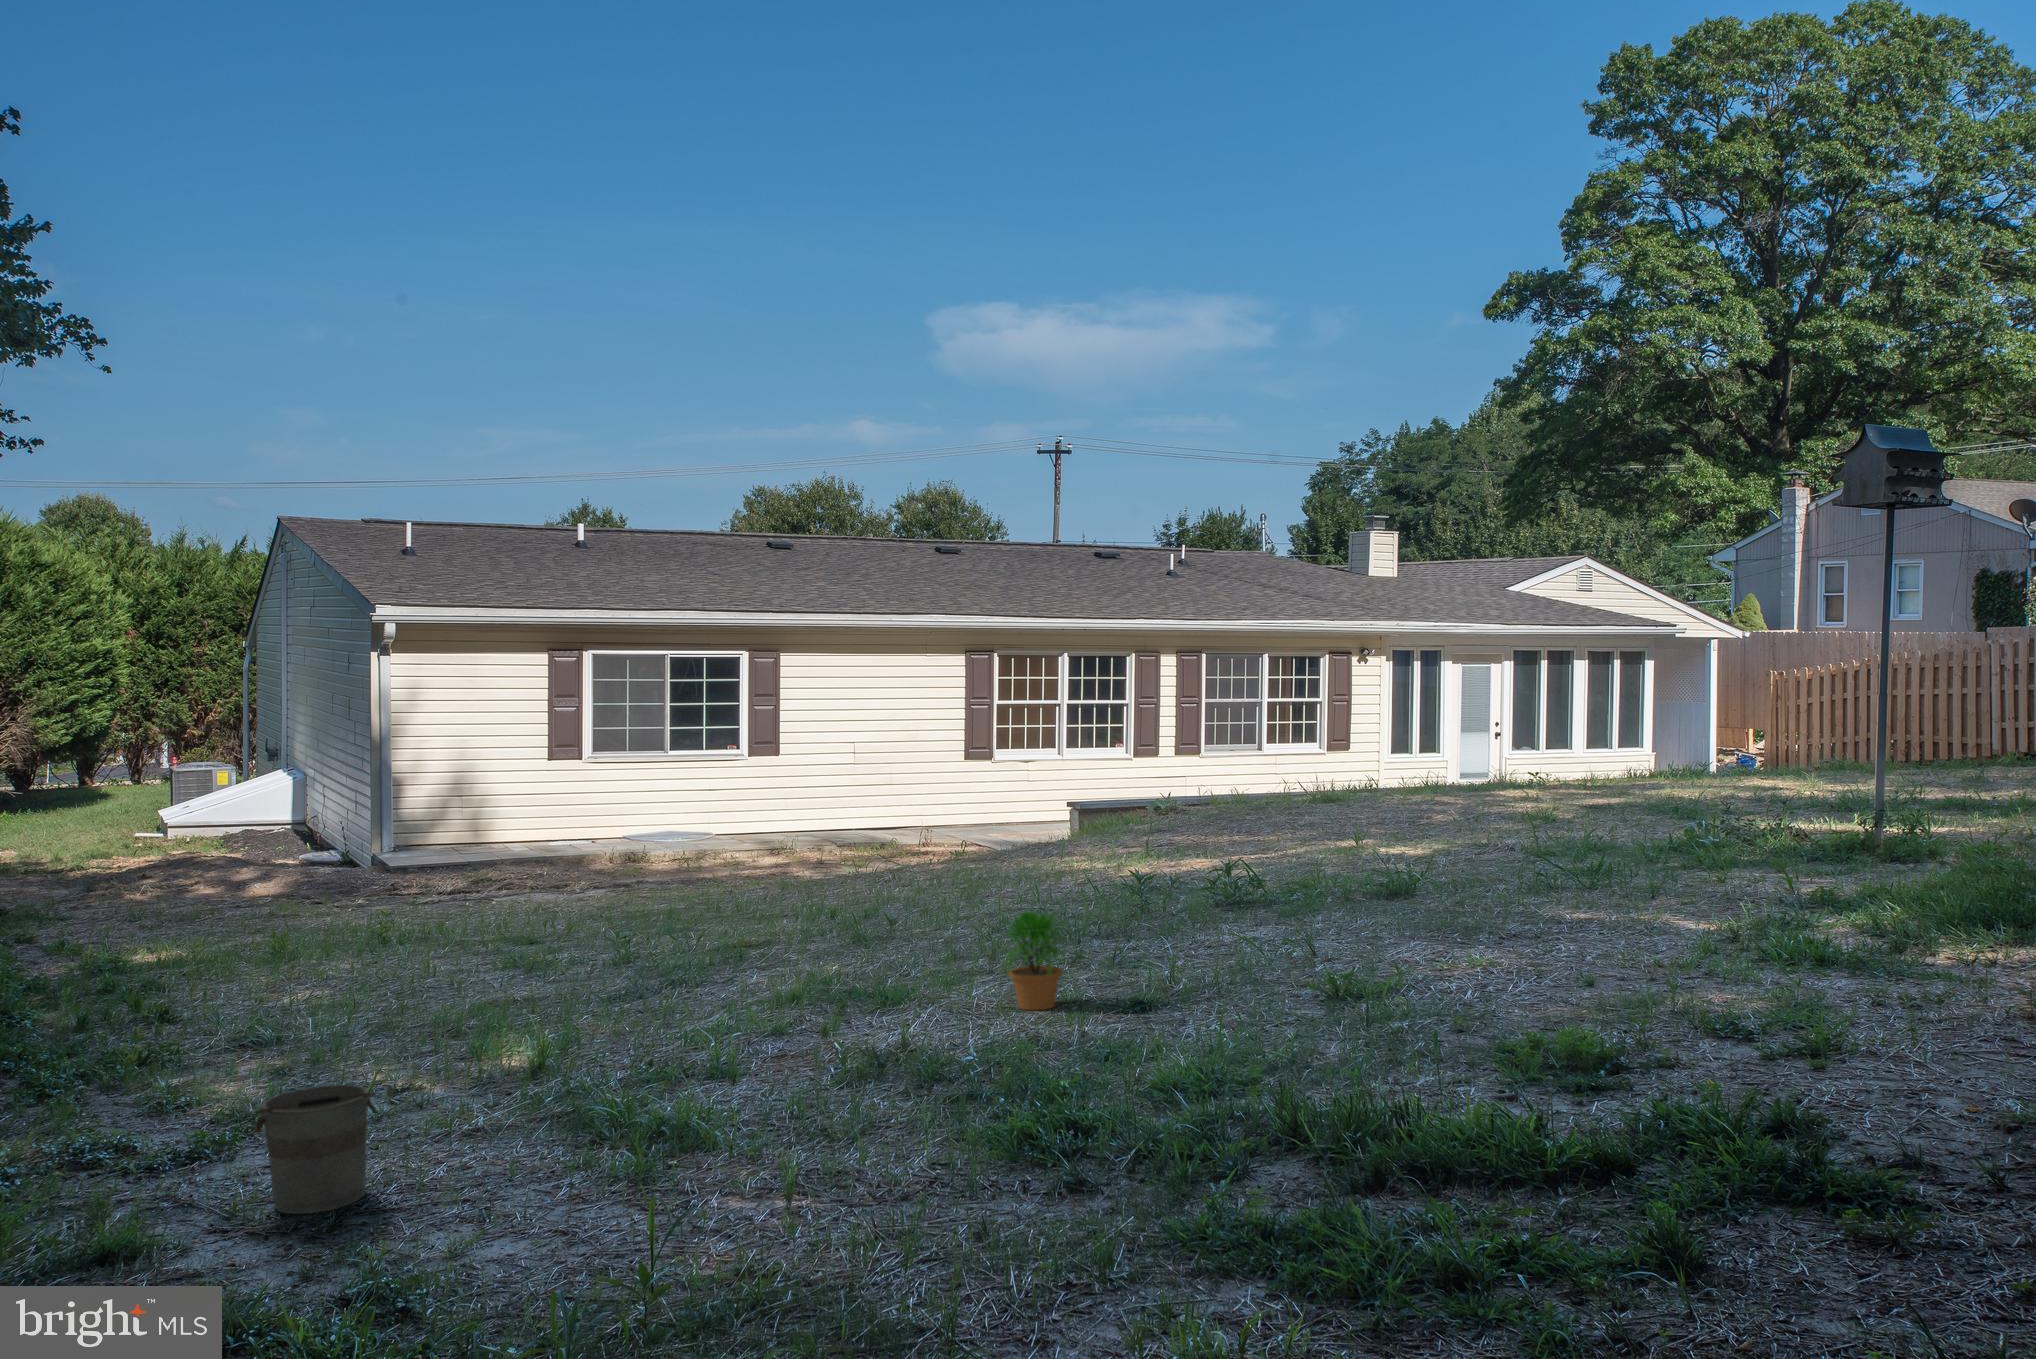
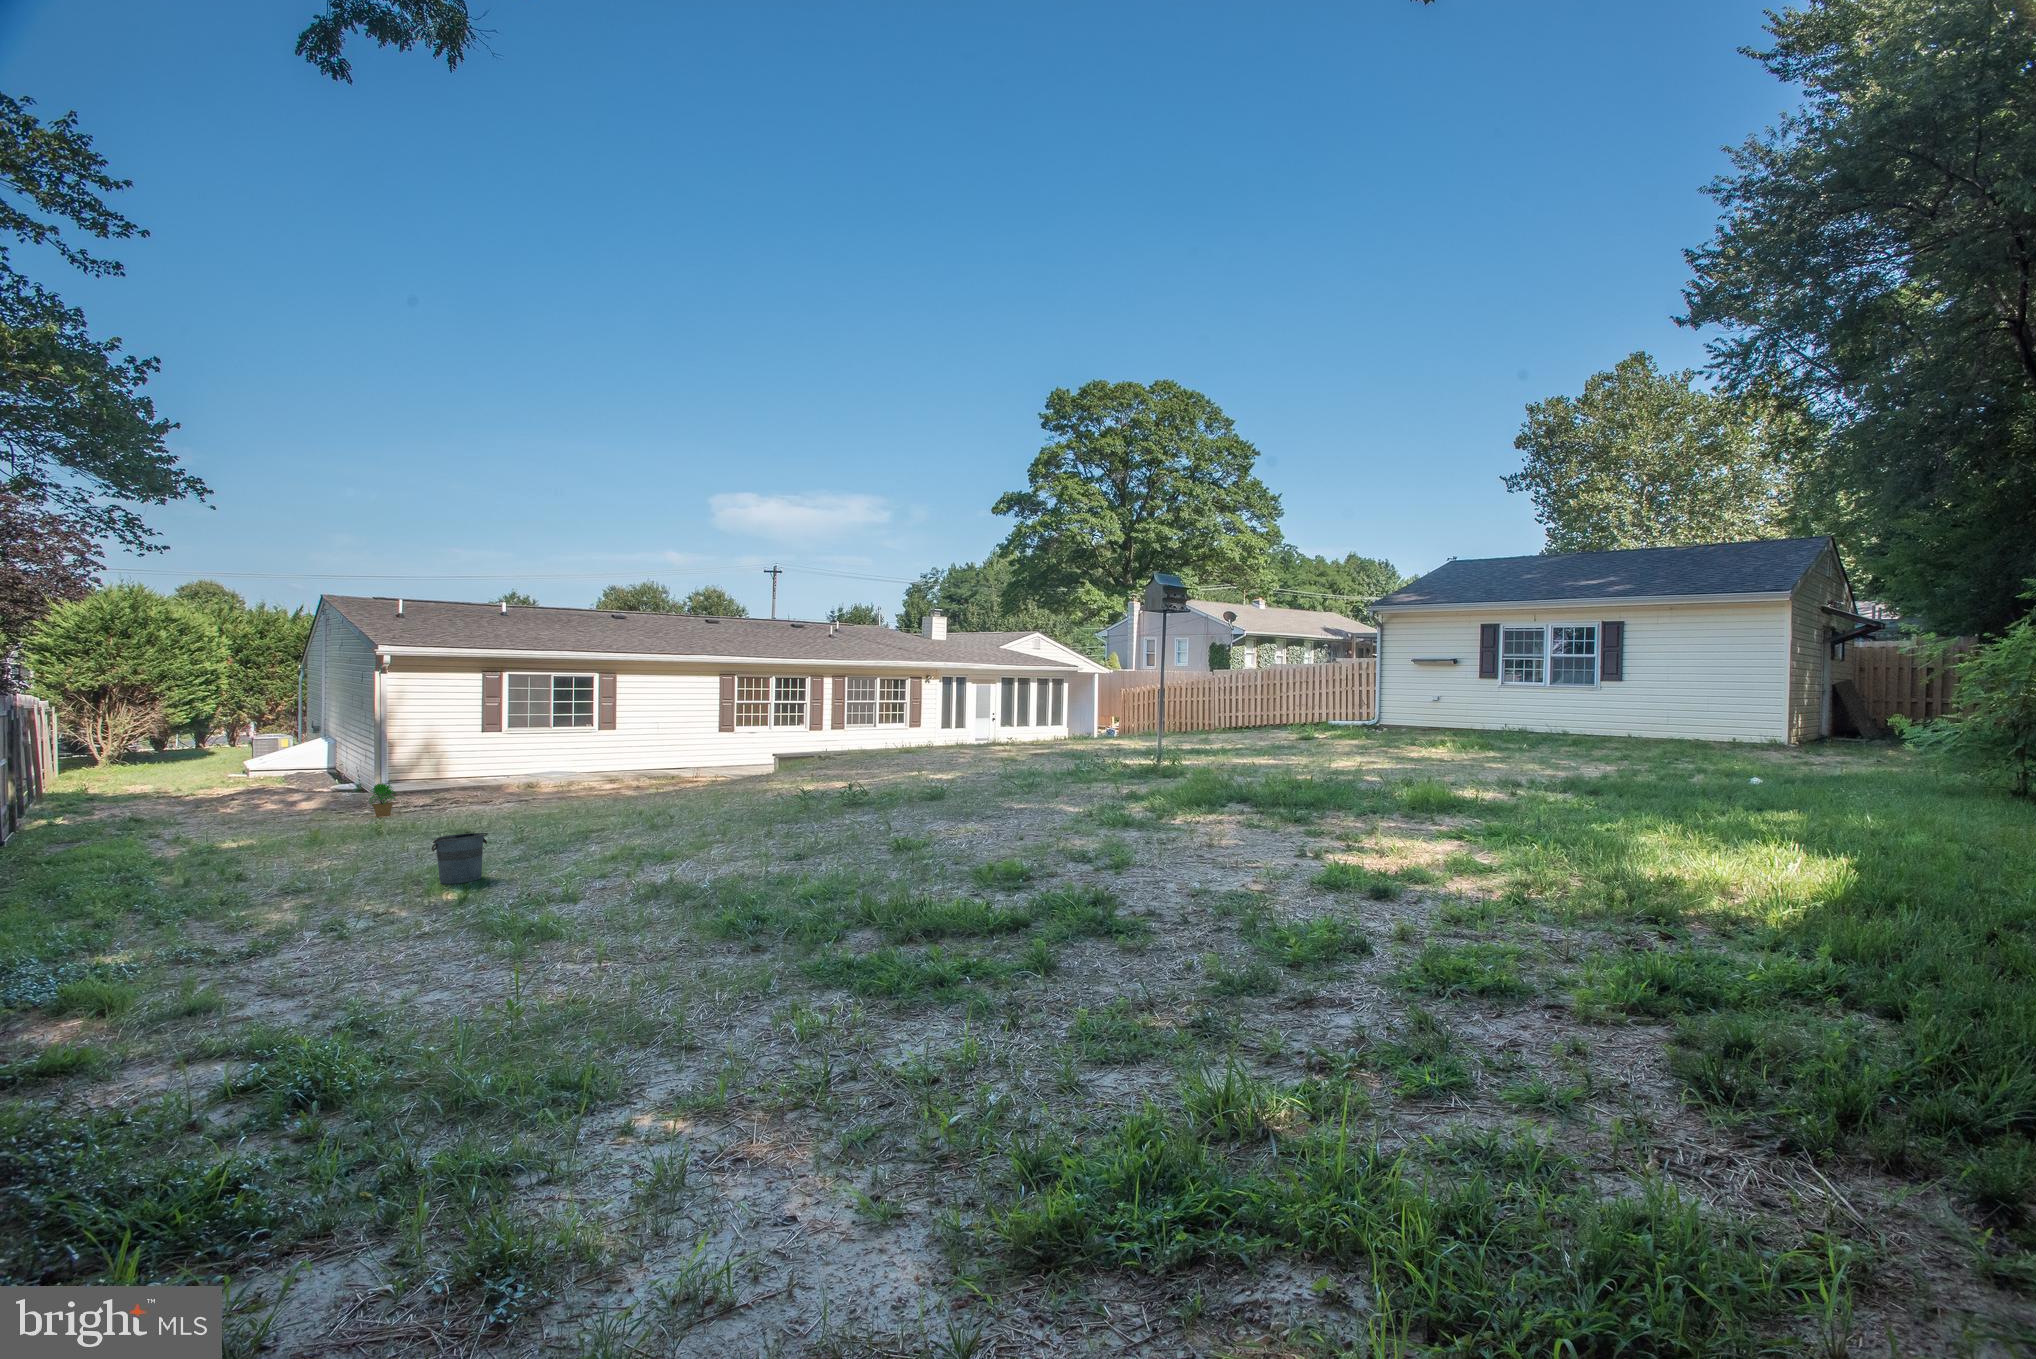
potted plant: present [1002,910,1066,1010] -> present [369,783,396,816]

